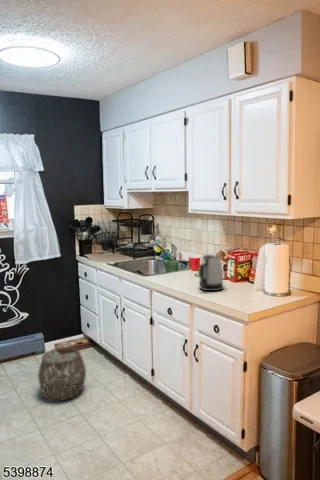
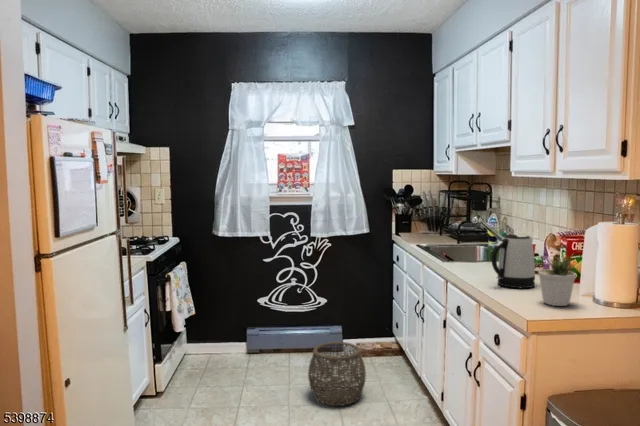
potted plant: none [238,266,262,301] -> present [538,257,576,306]

